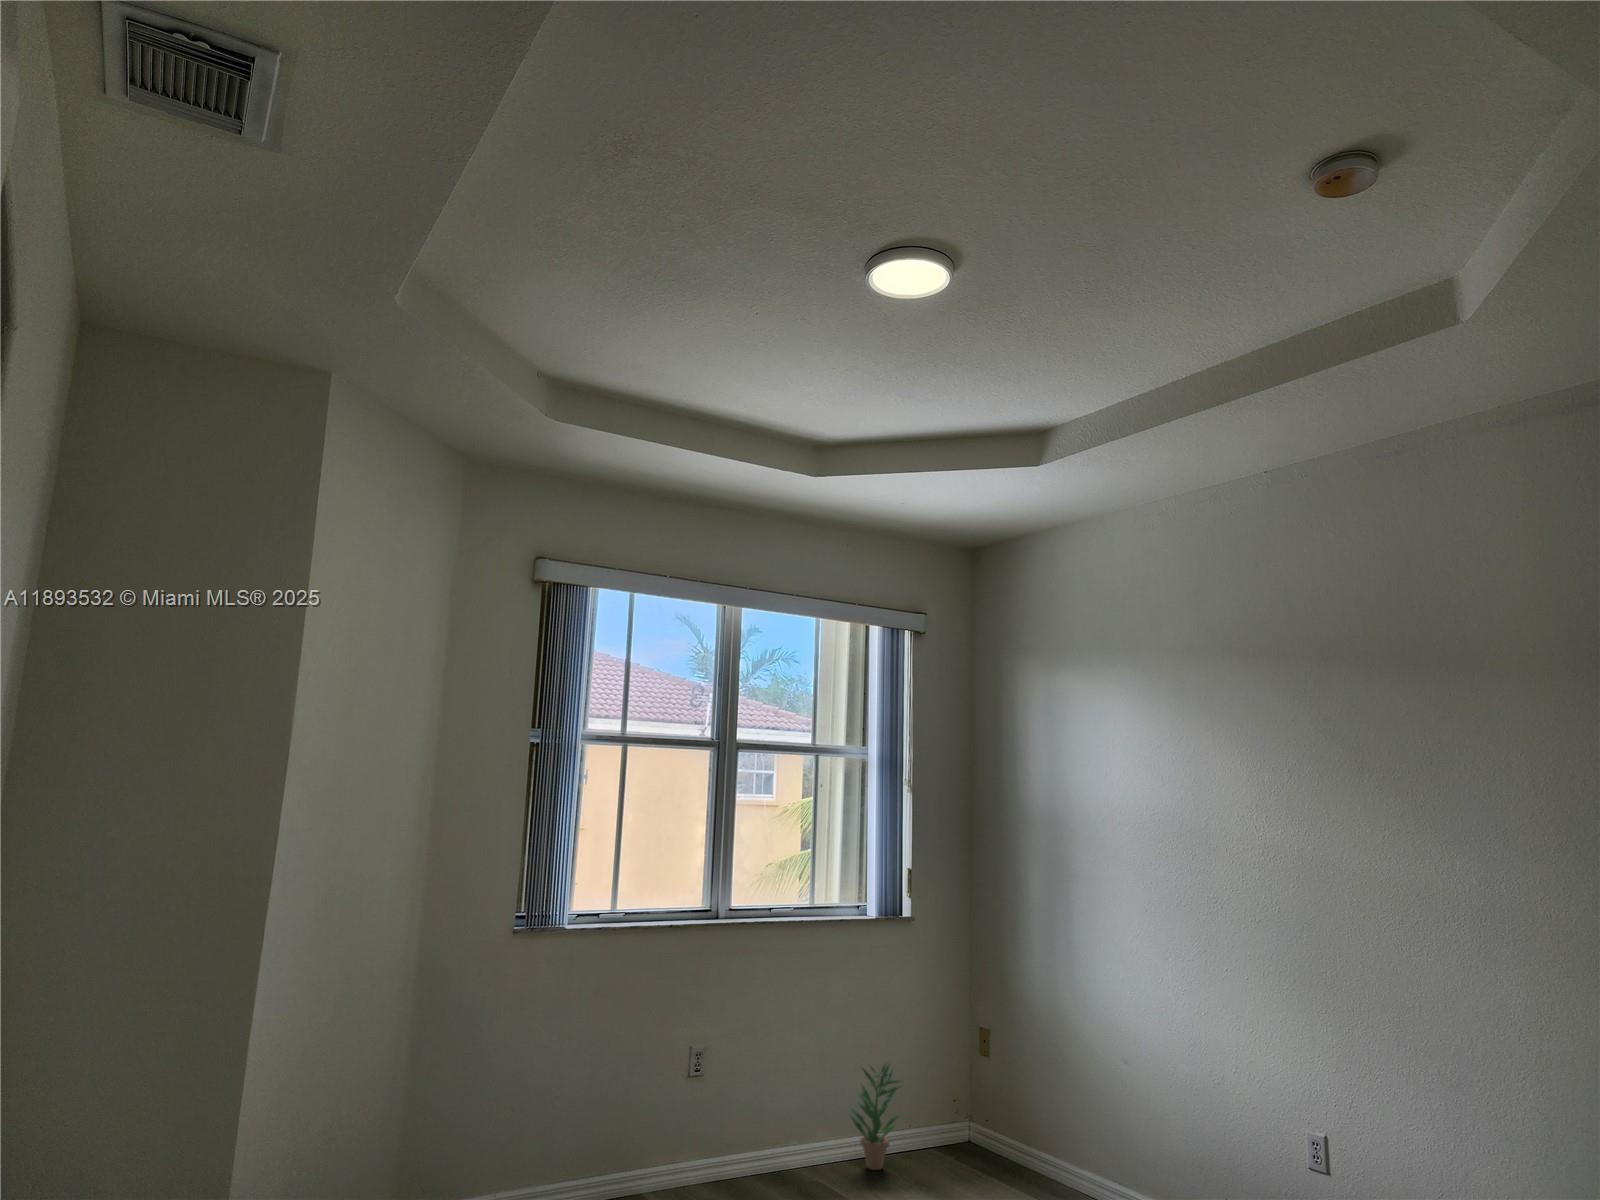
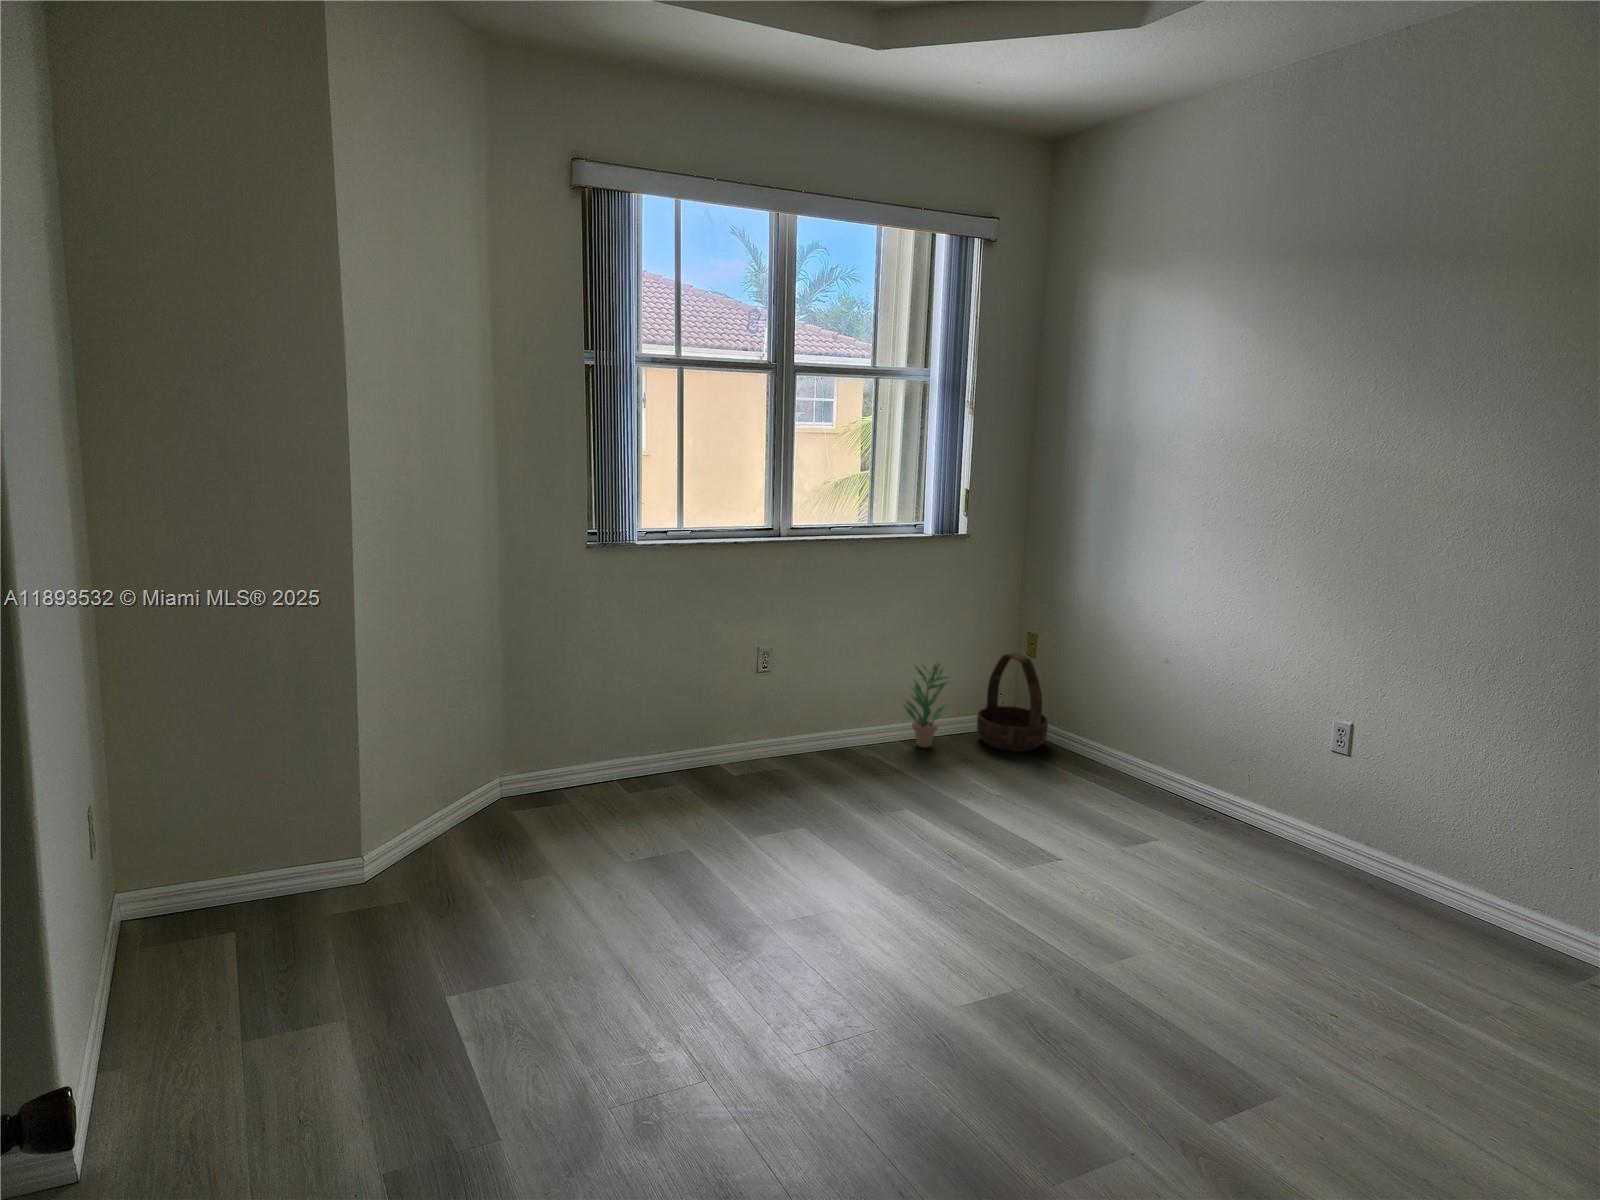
basket: none [933,1052,1011,1173] -> present [977,653,1048,752]

